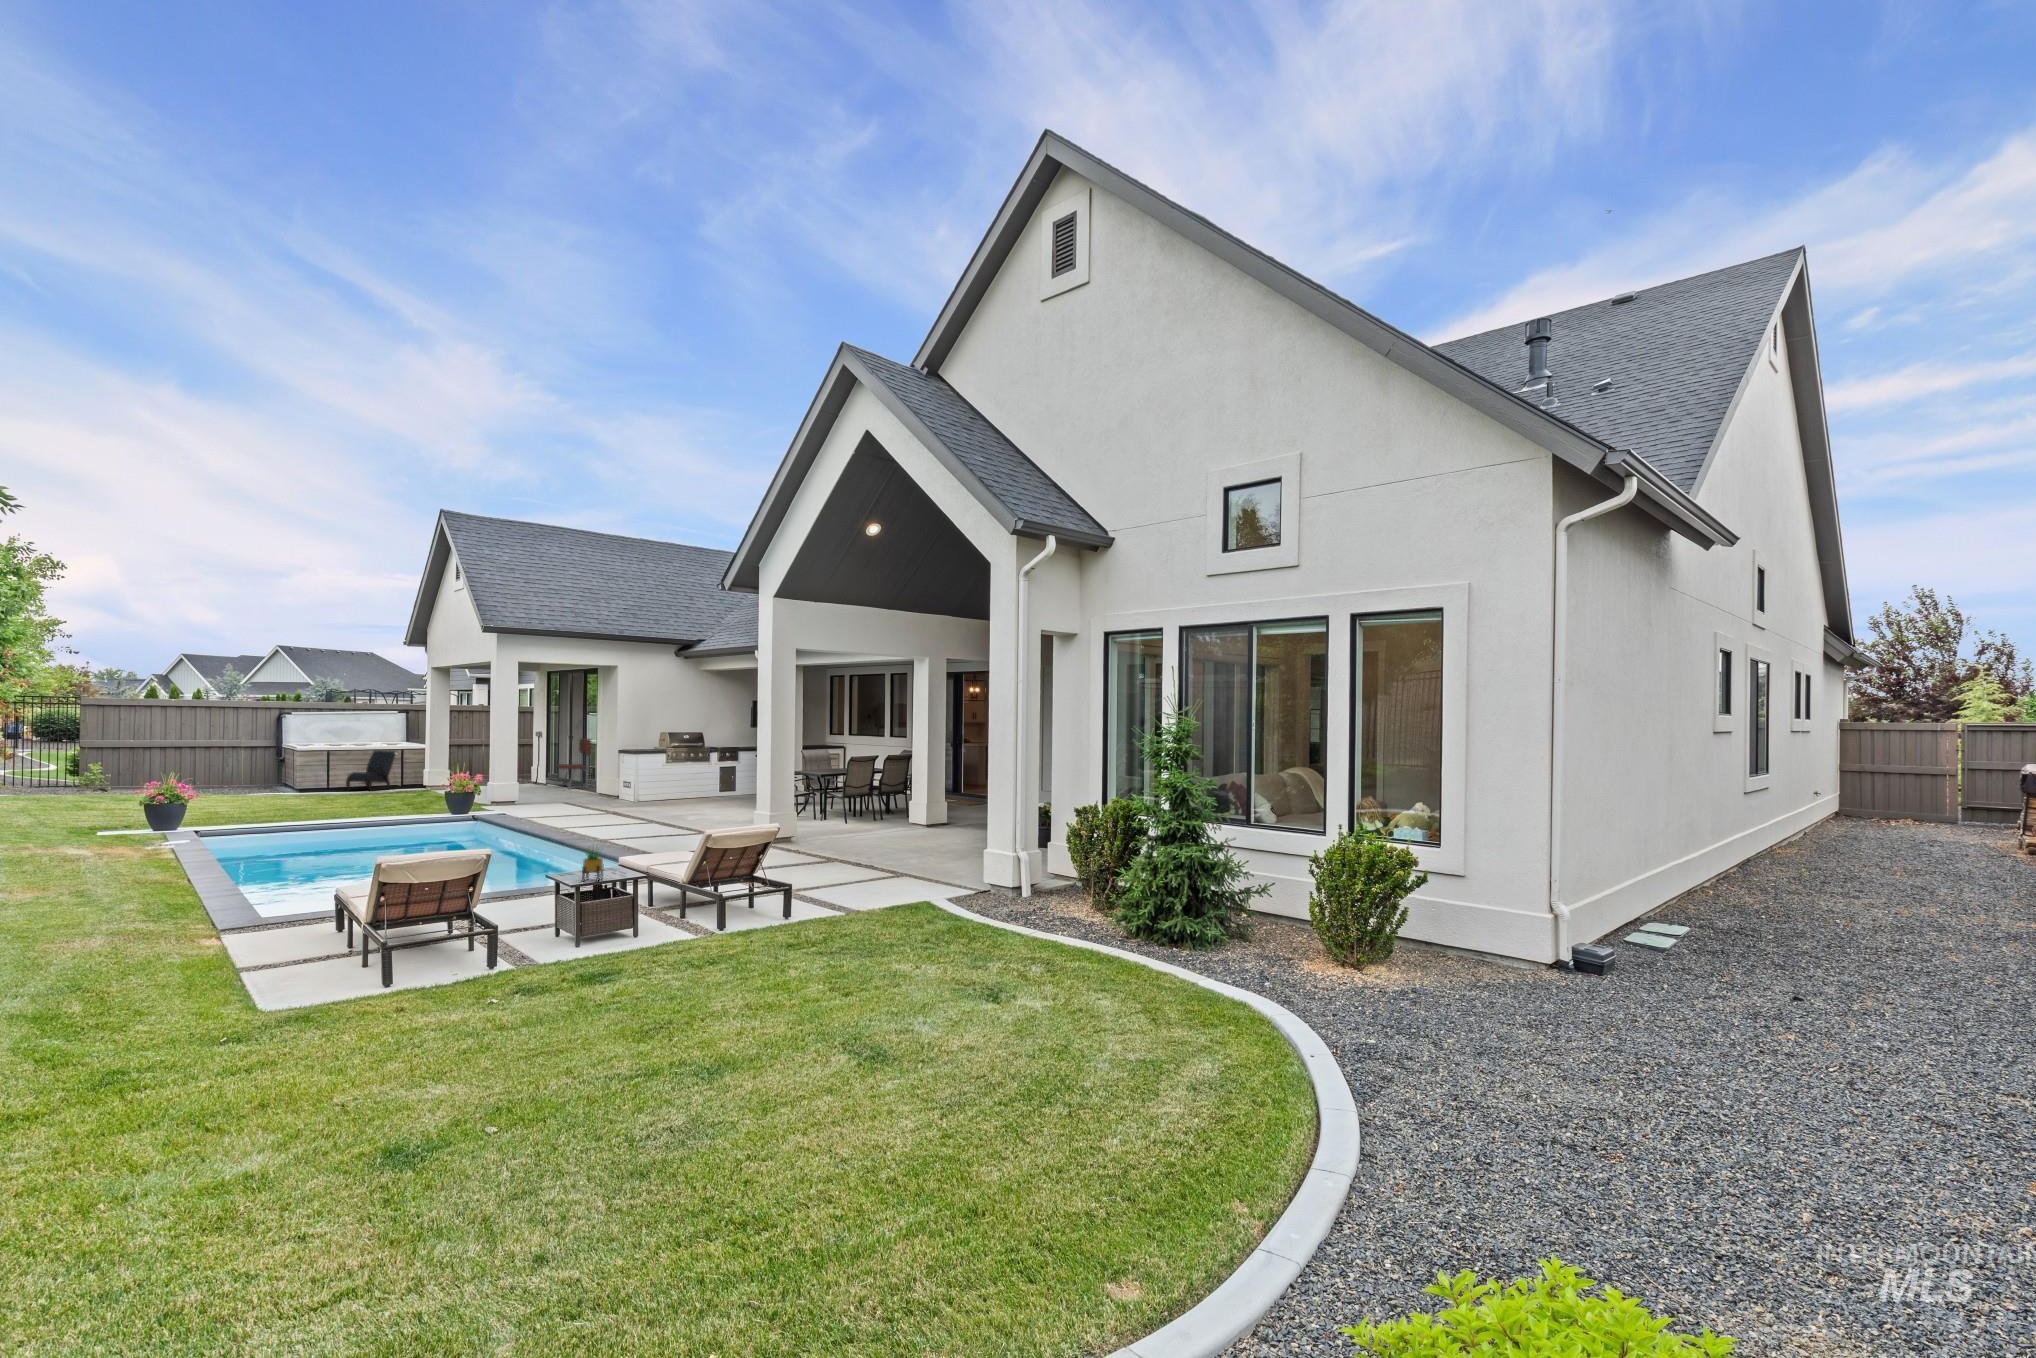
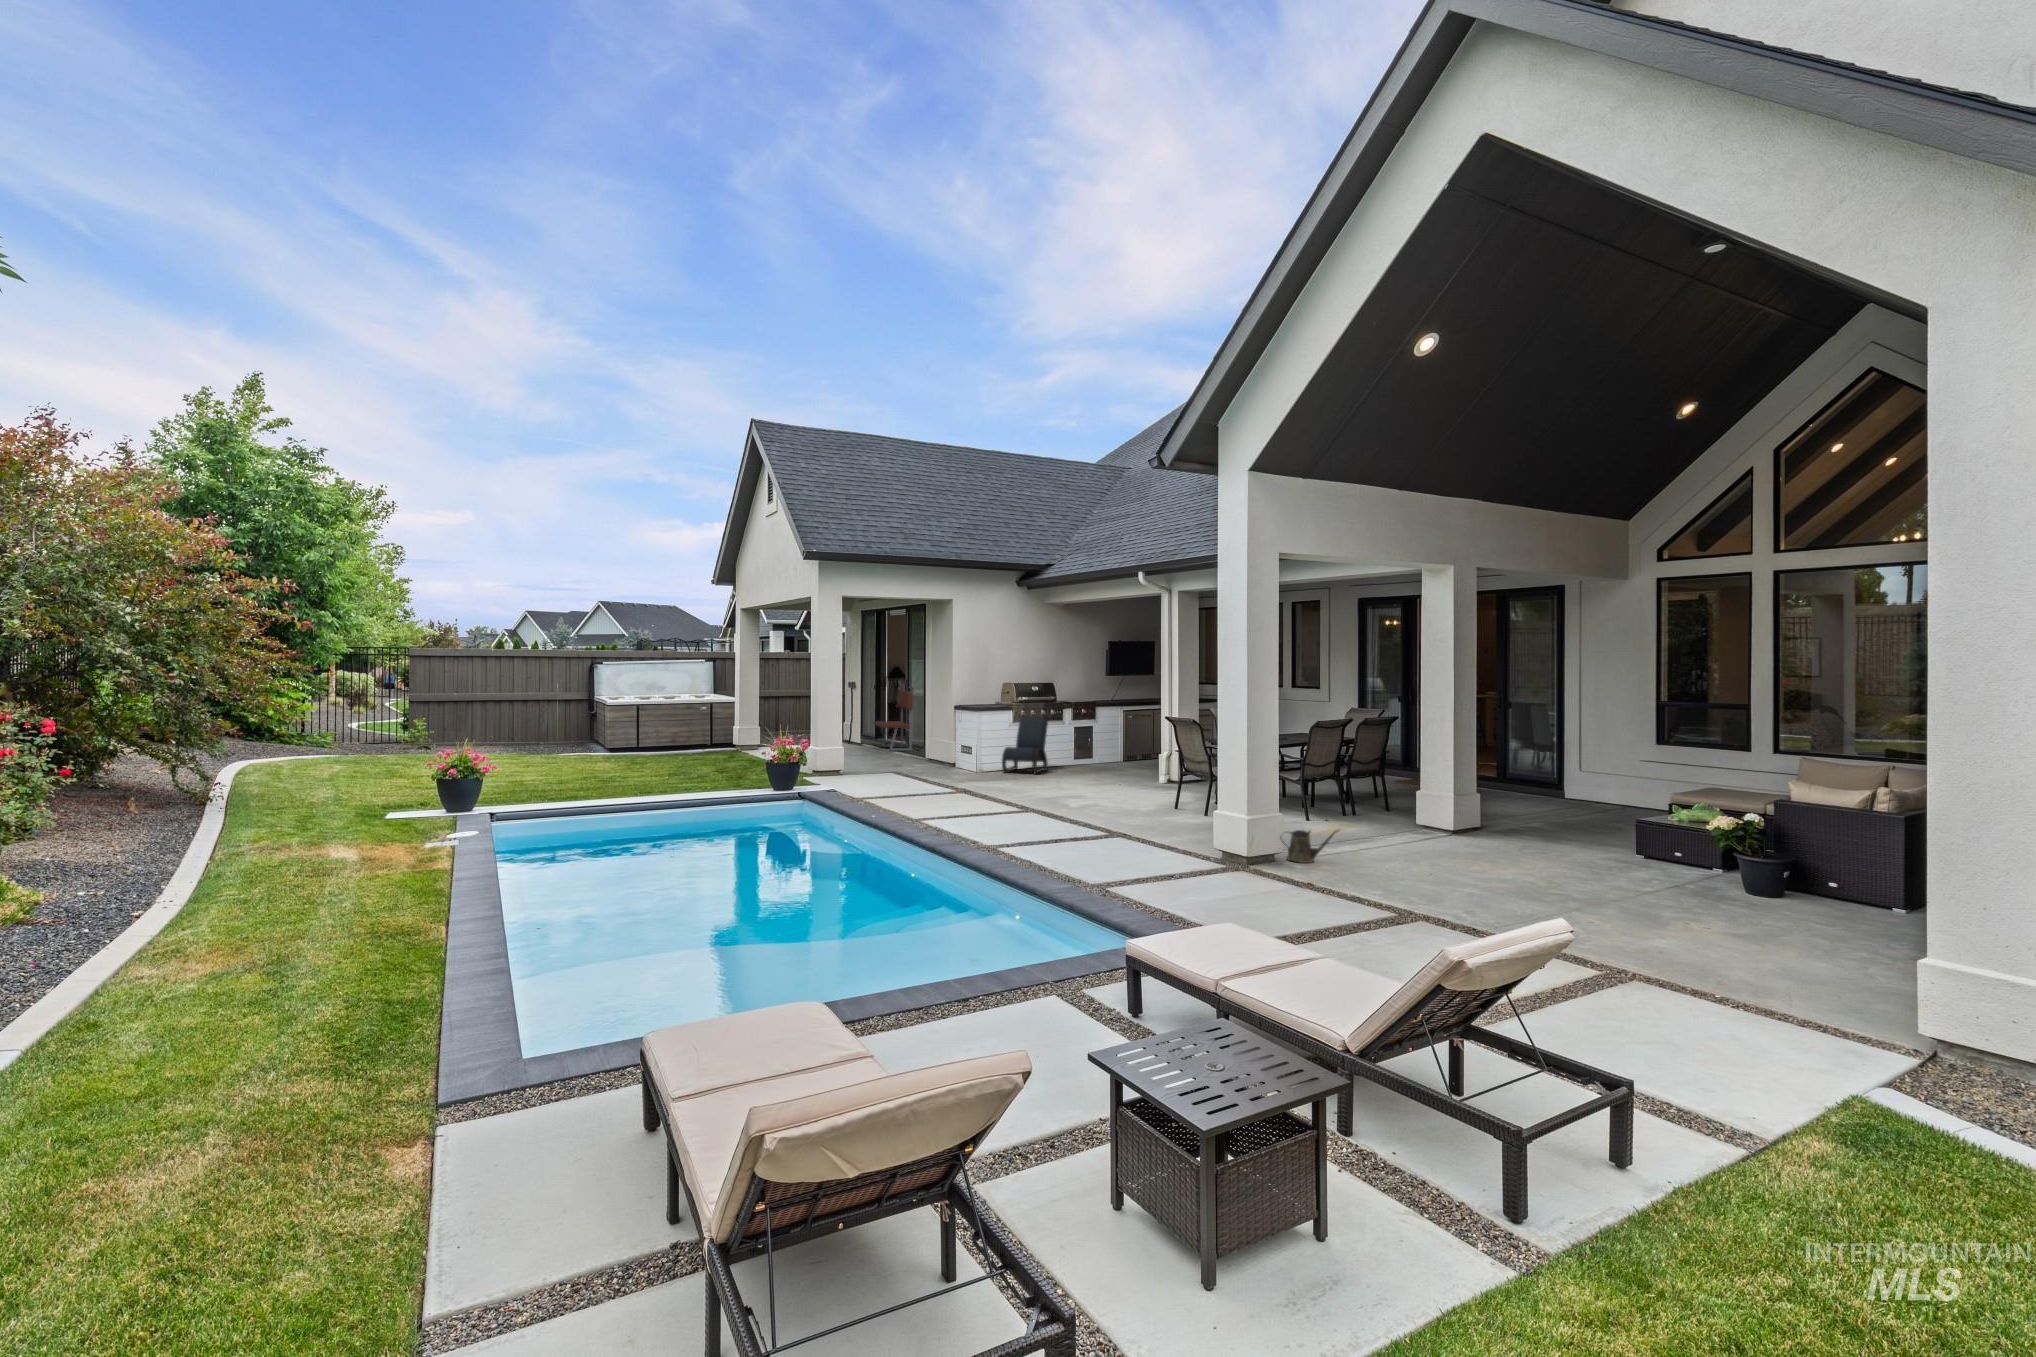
lounge chair: present [346,750,396,791] -> present [1002,717,1048,774]
watering can: none [794,820,829,841] -> present [1281,830,1337,863]
potted plant: present [582,849,603,881] -> none [1186,982,1242,1095]

